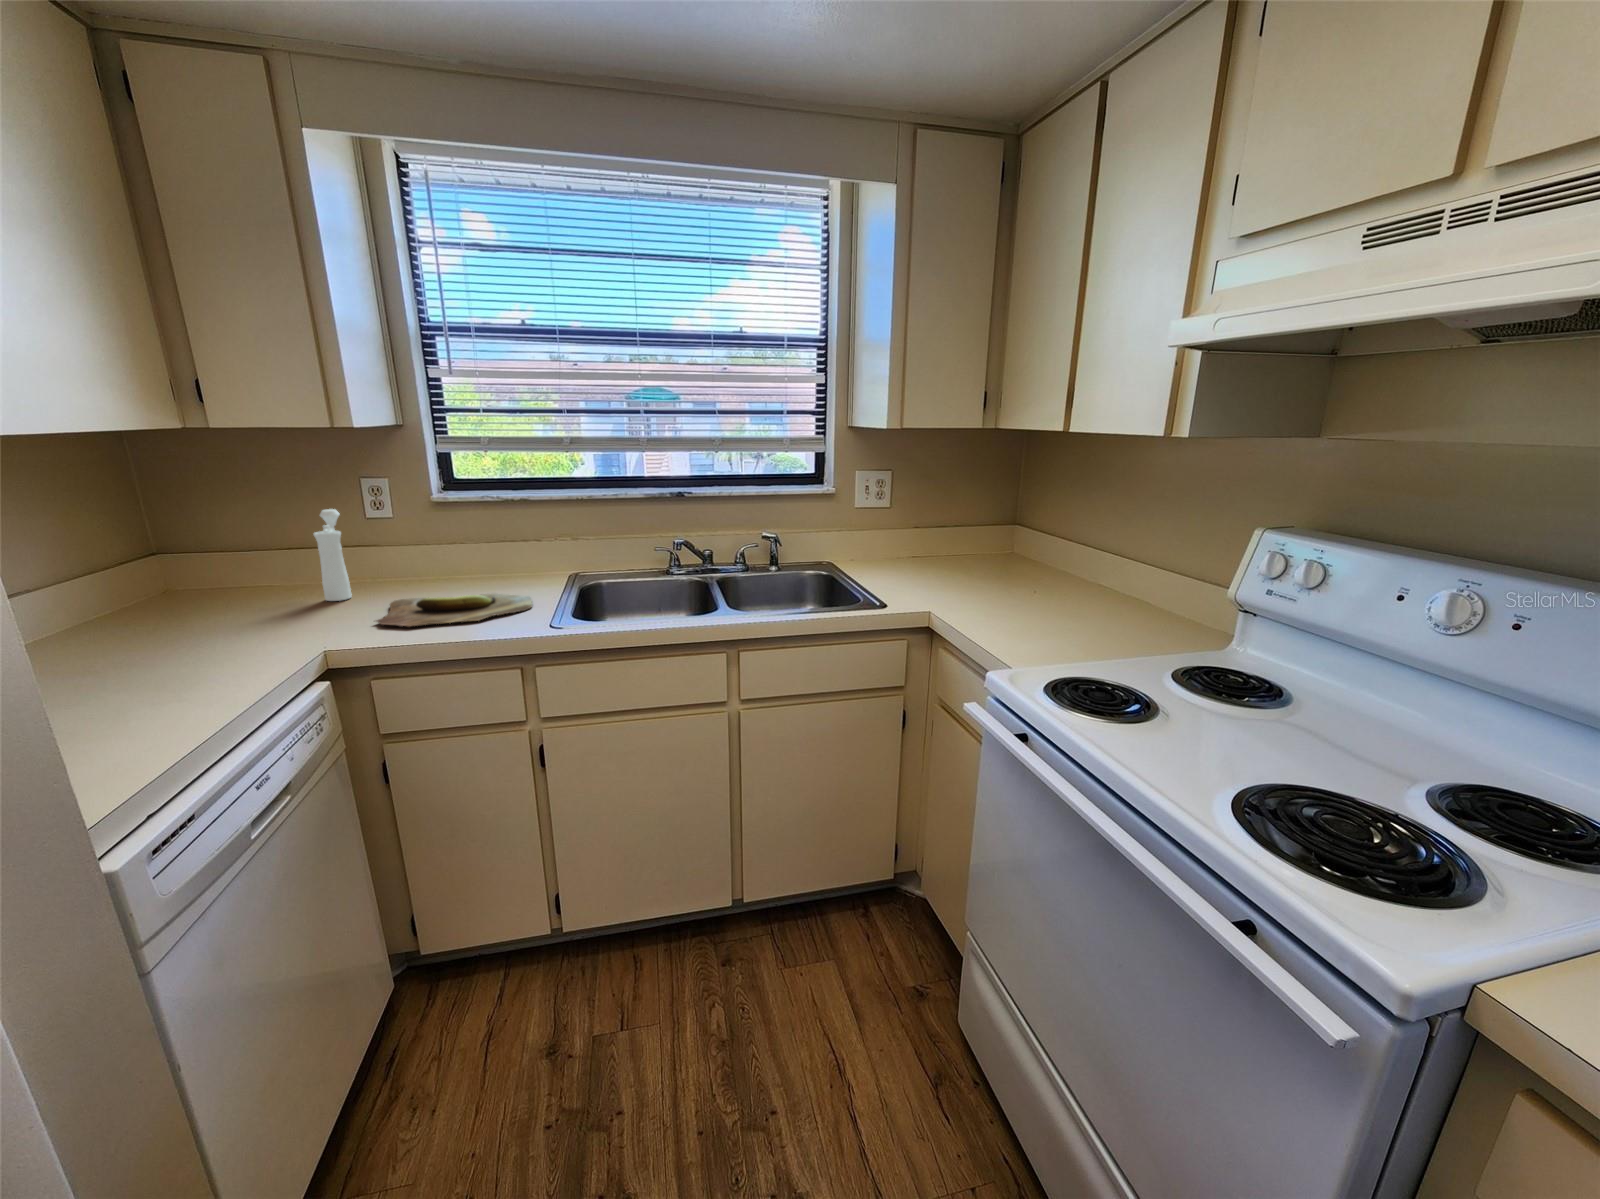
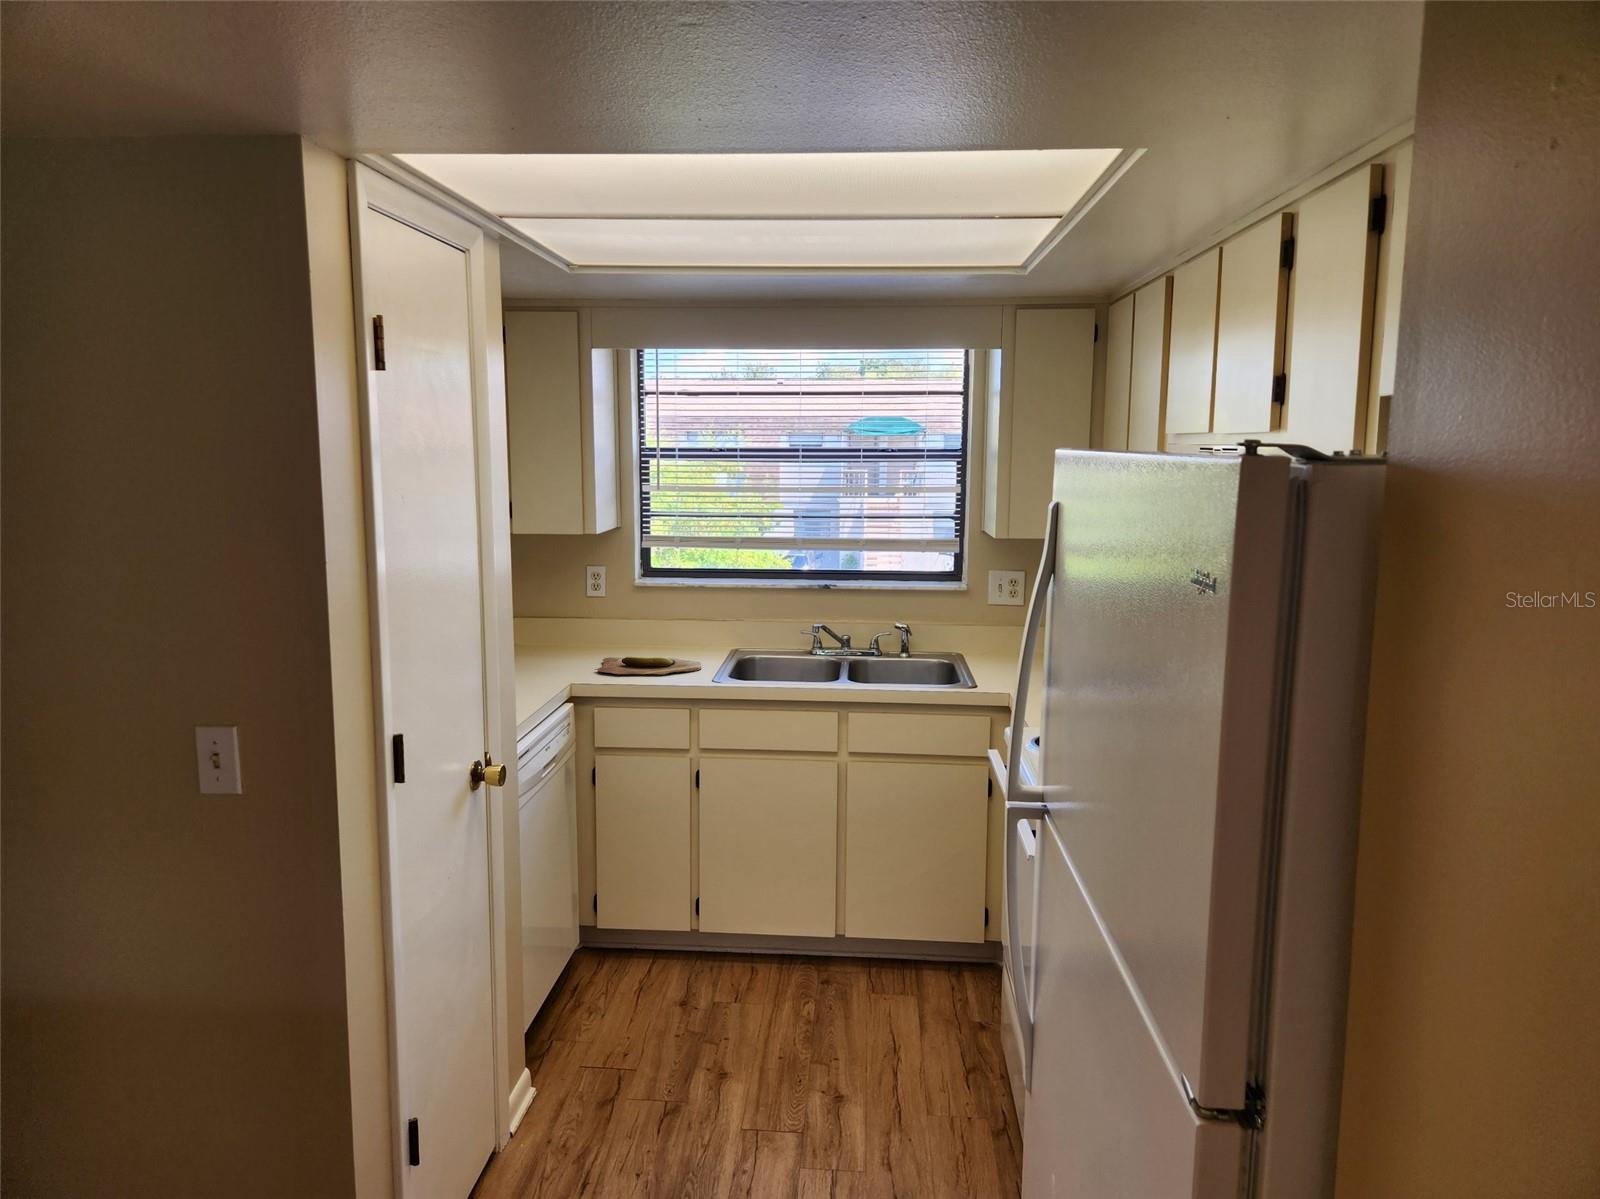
pepper mill: present [314,509,352,601] -> none [557,588,575,656]

